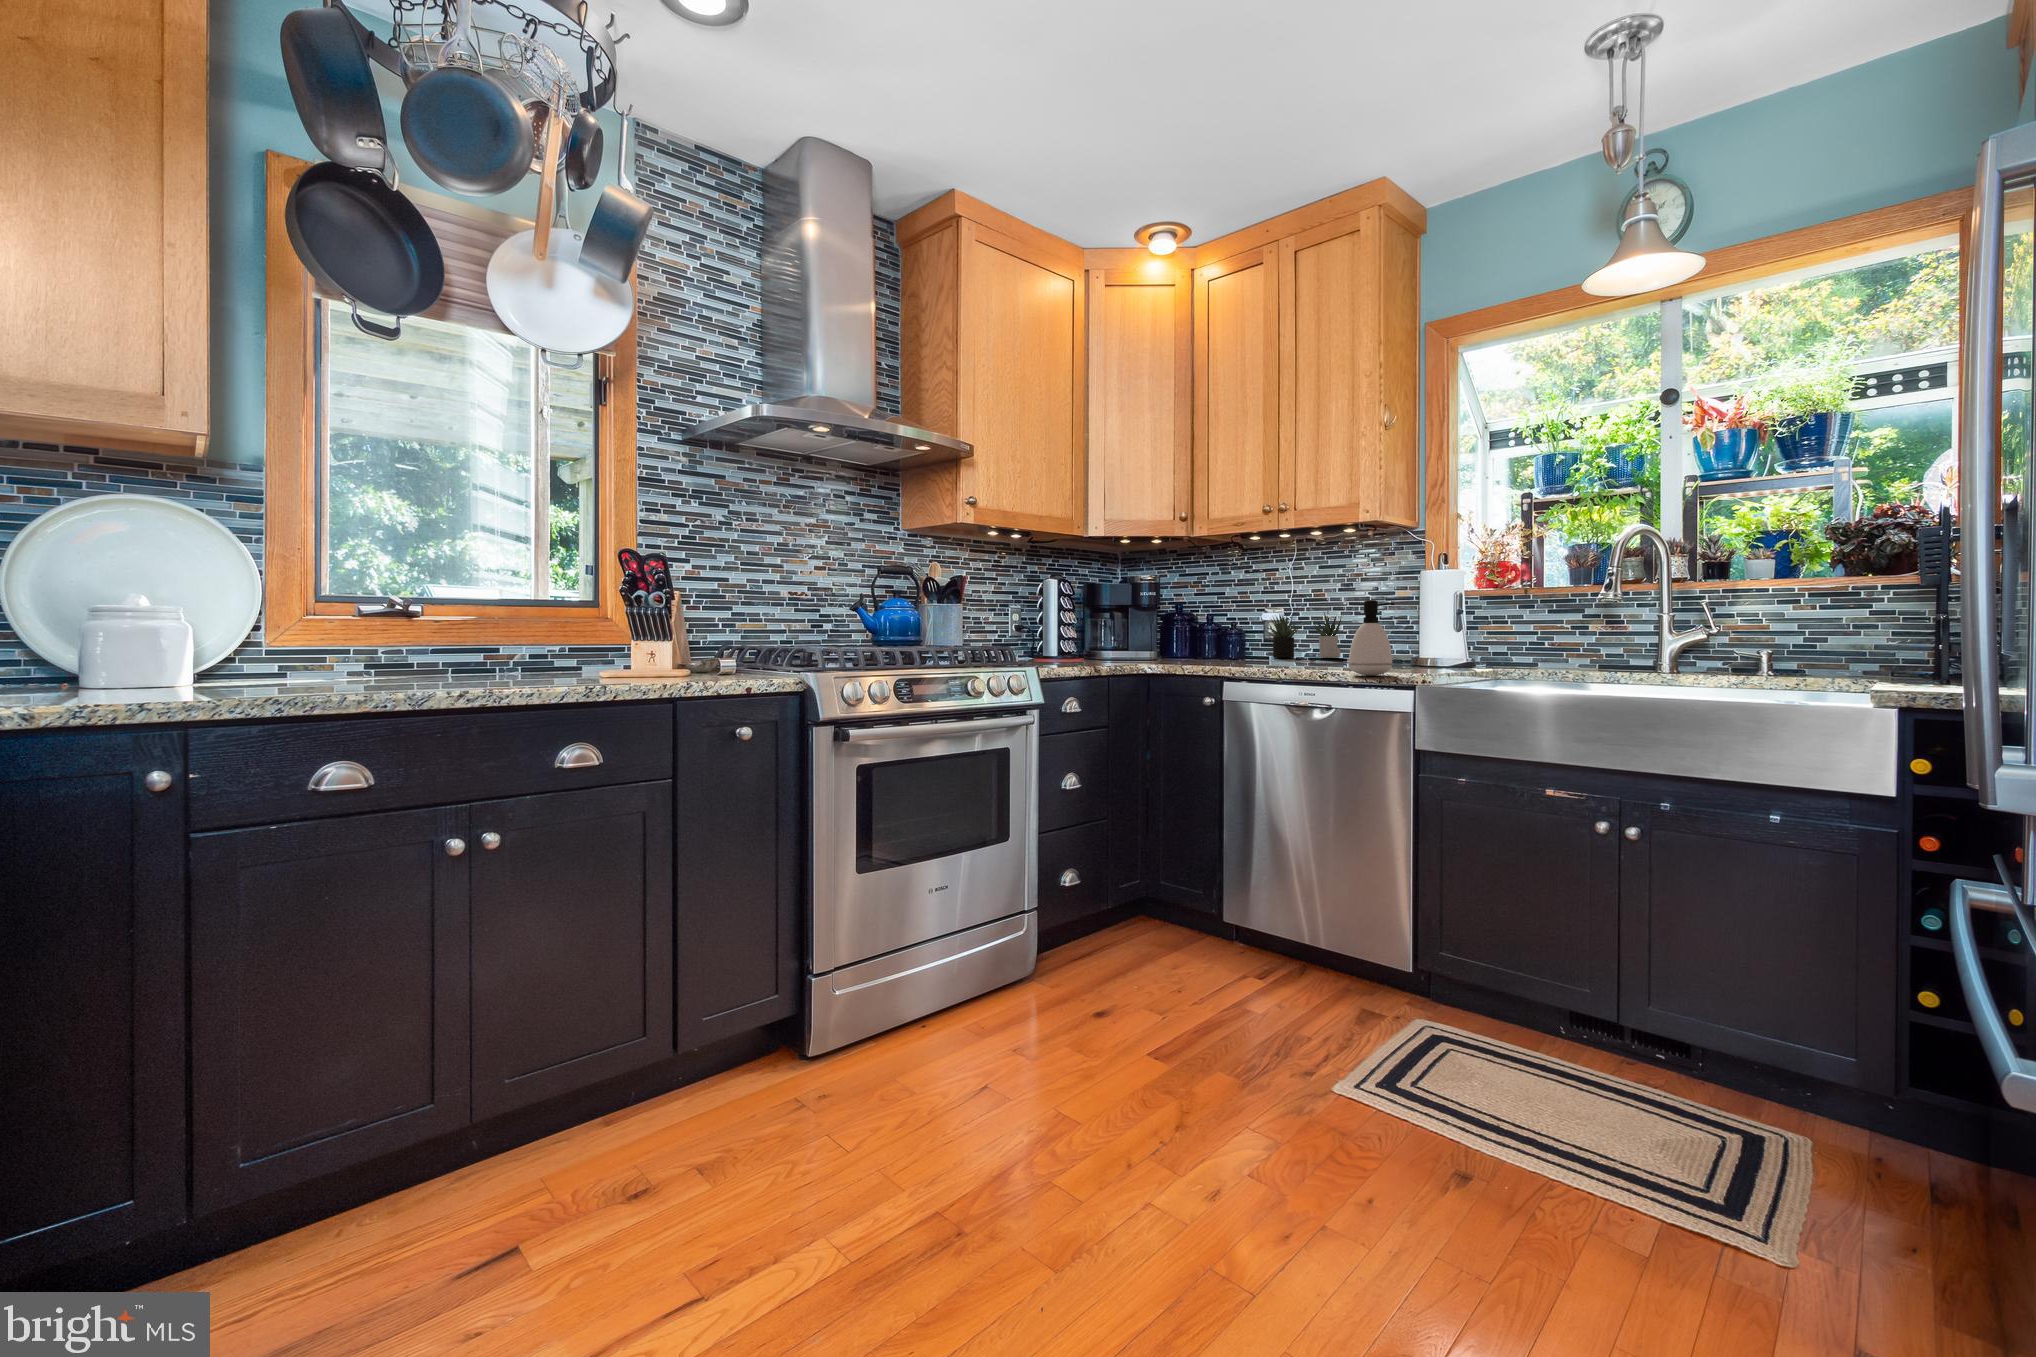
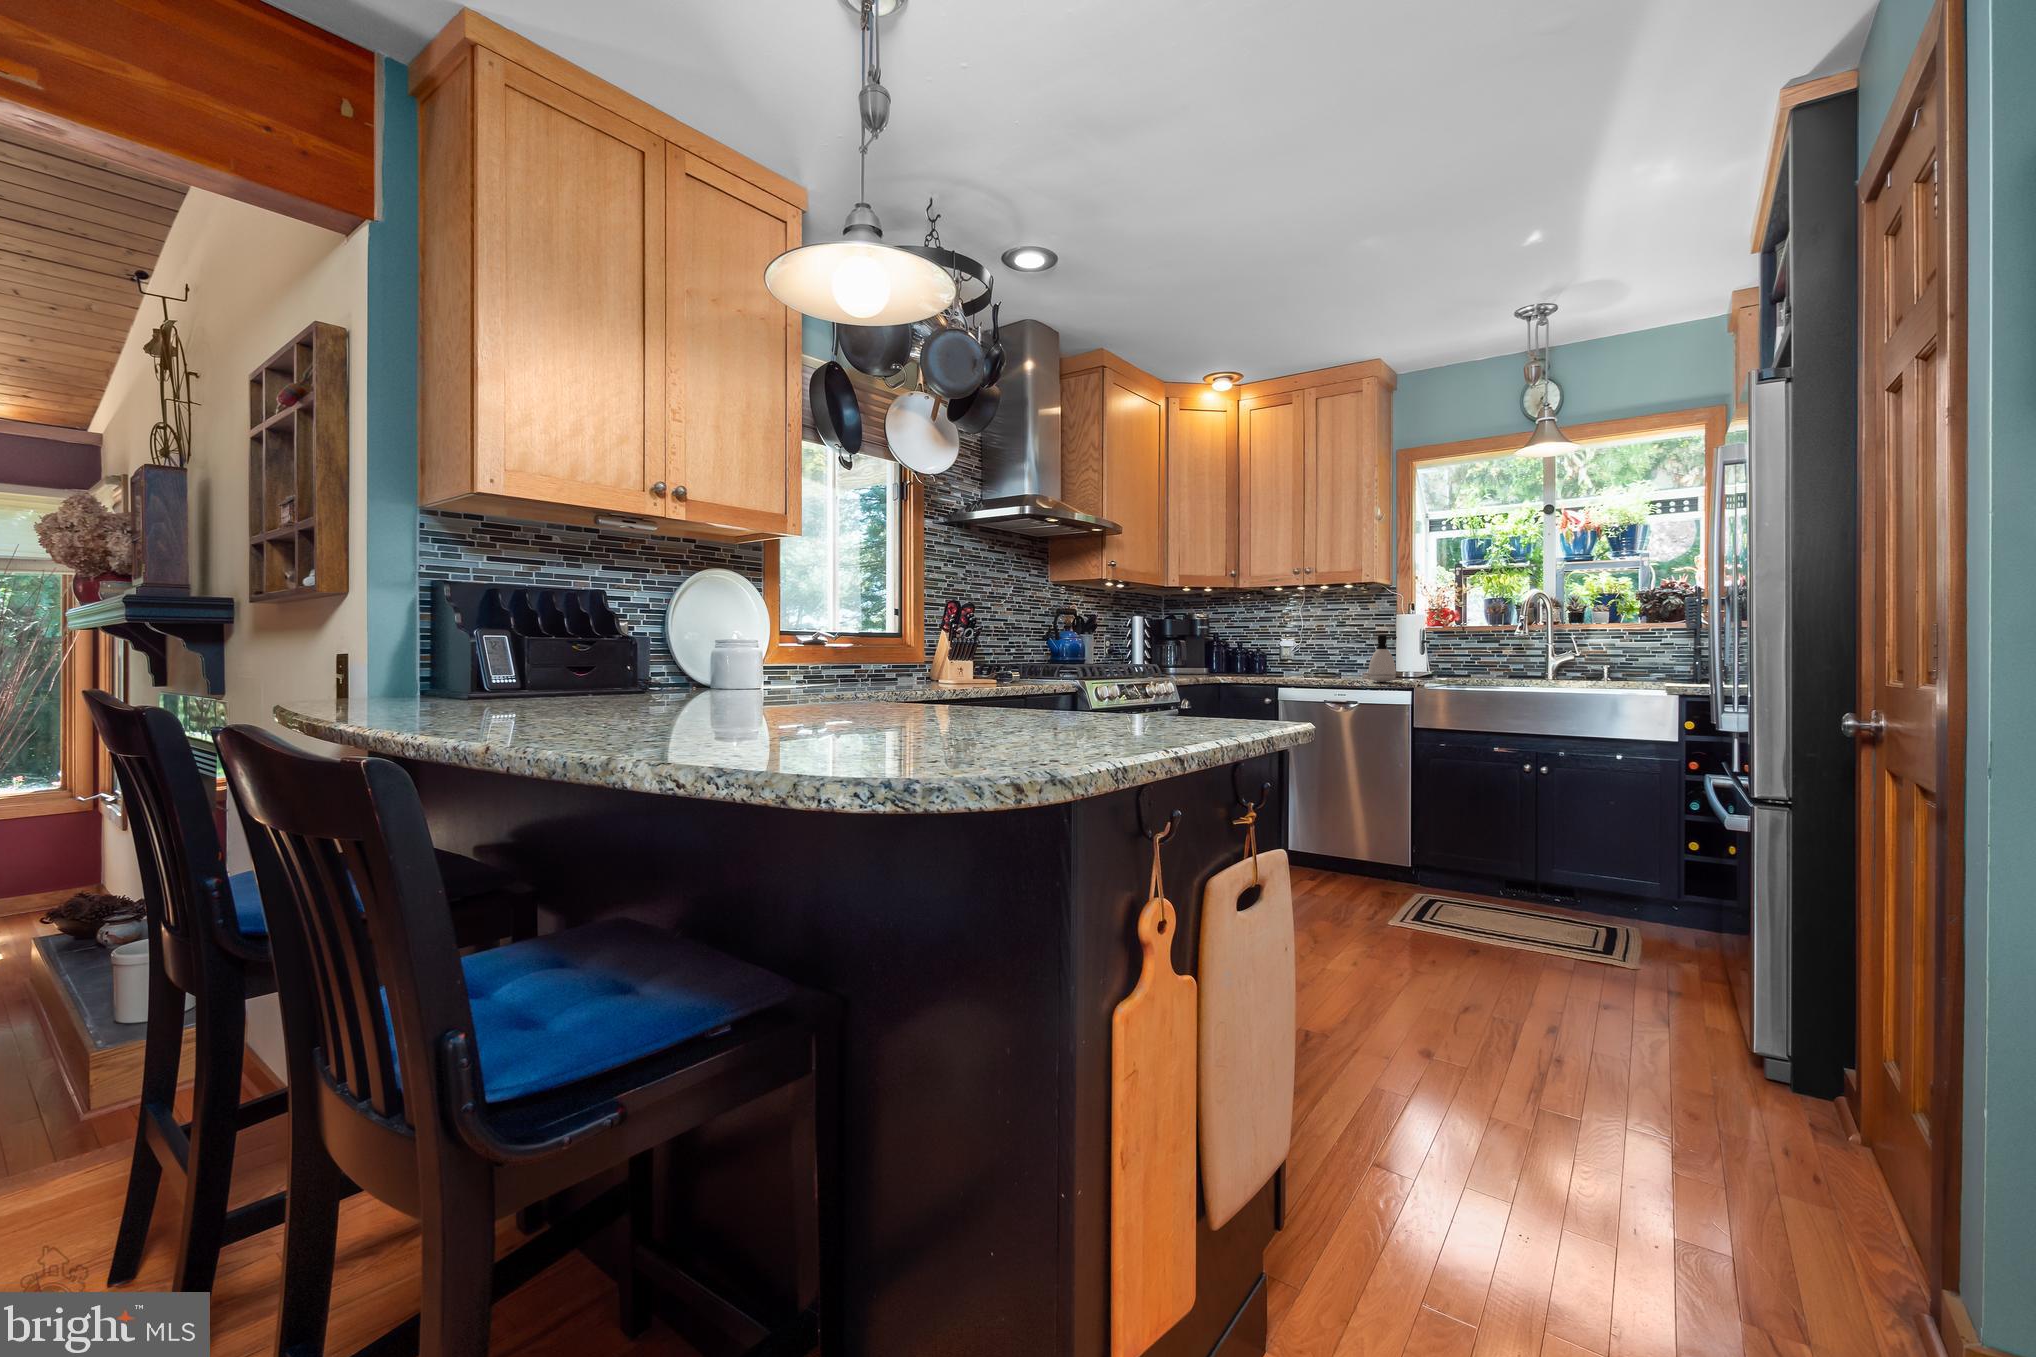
succulent plant: present [1264,610,1341,658] -> none [1281,637,1346,672]

